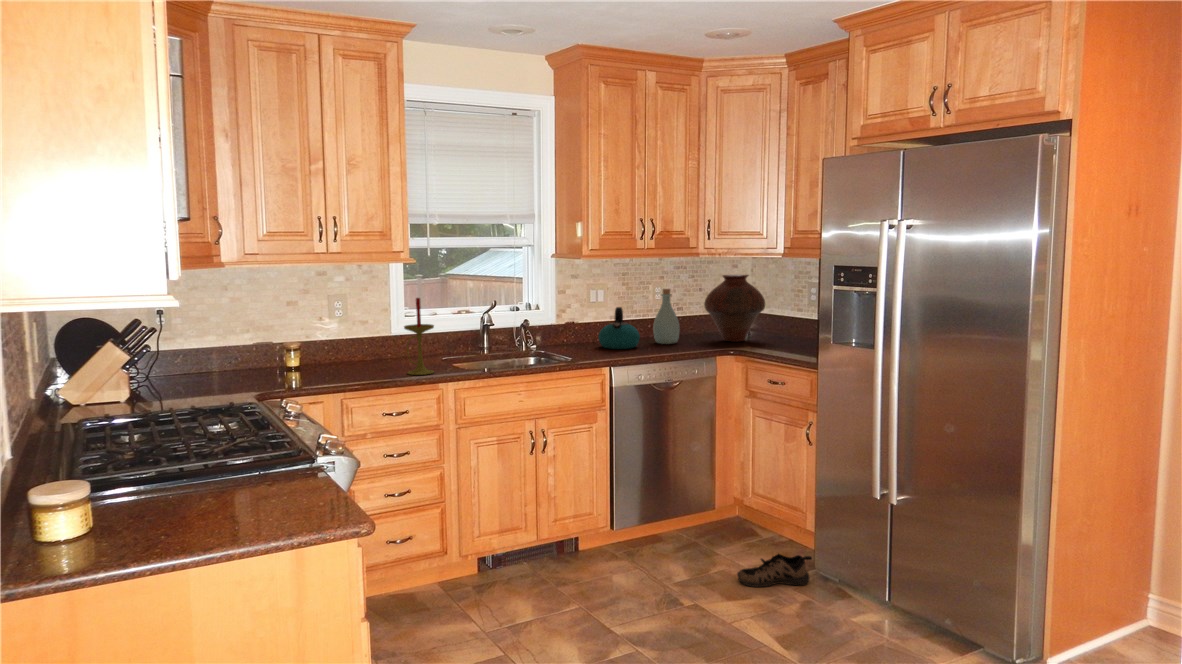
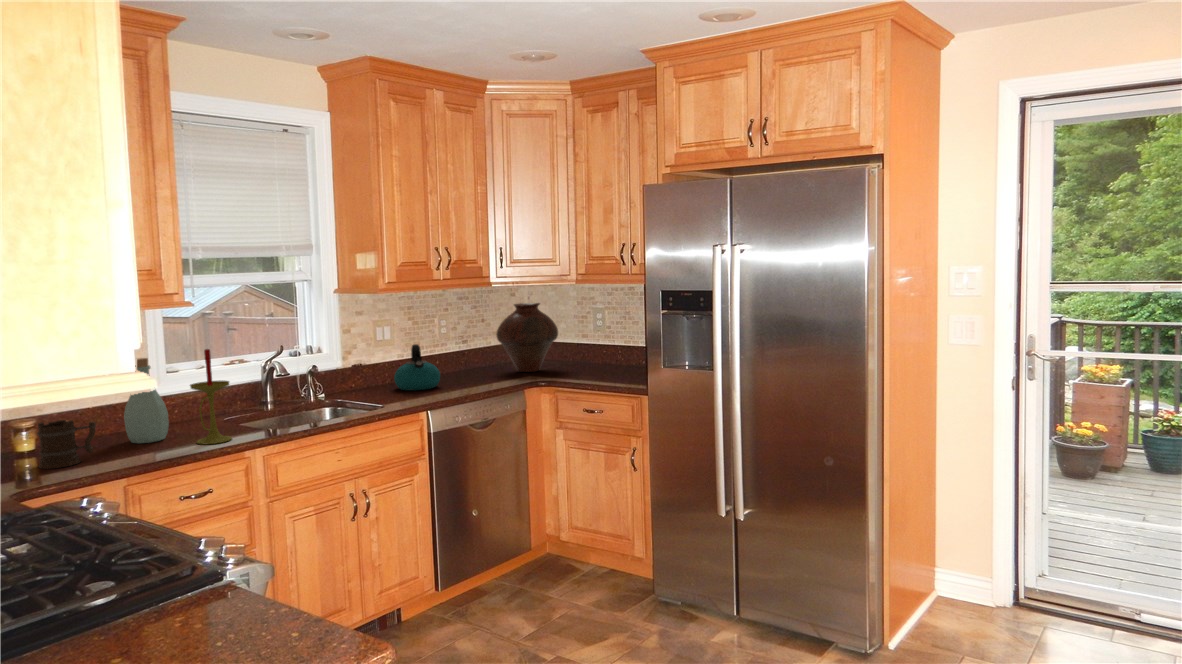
bottle: present [653,289,680,344] -> present [124,358,169,443]
mug: none [293,345,334,380] -> present [37,420,96,469]
shoe: present [737,554,812,587] -> none [585,581,654,624]

